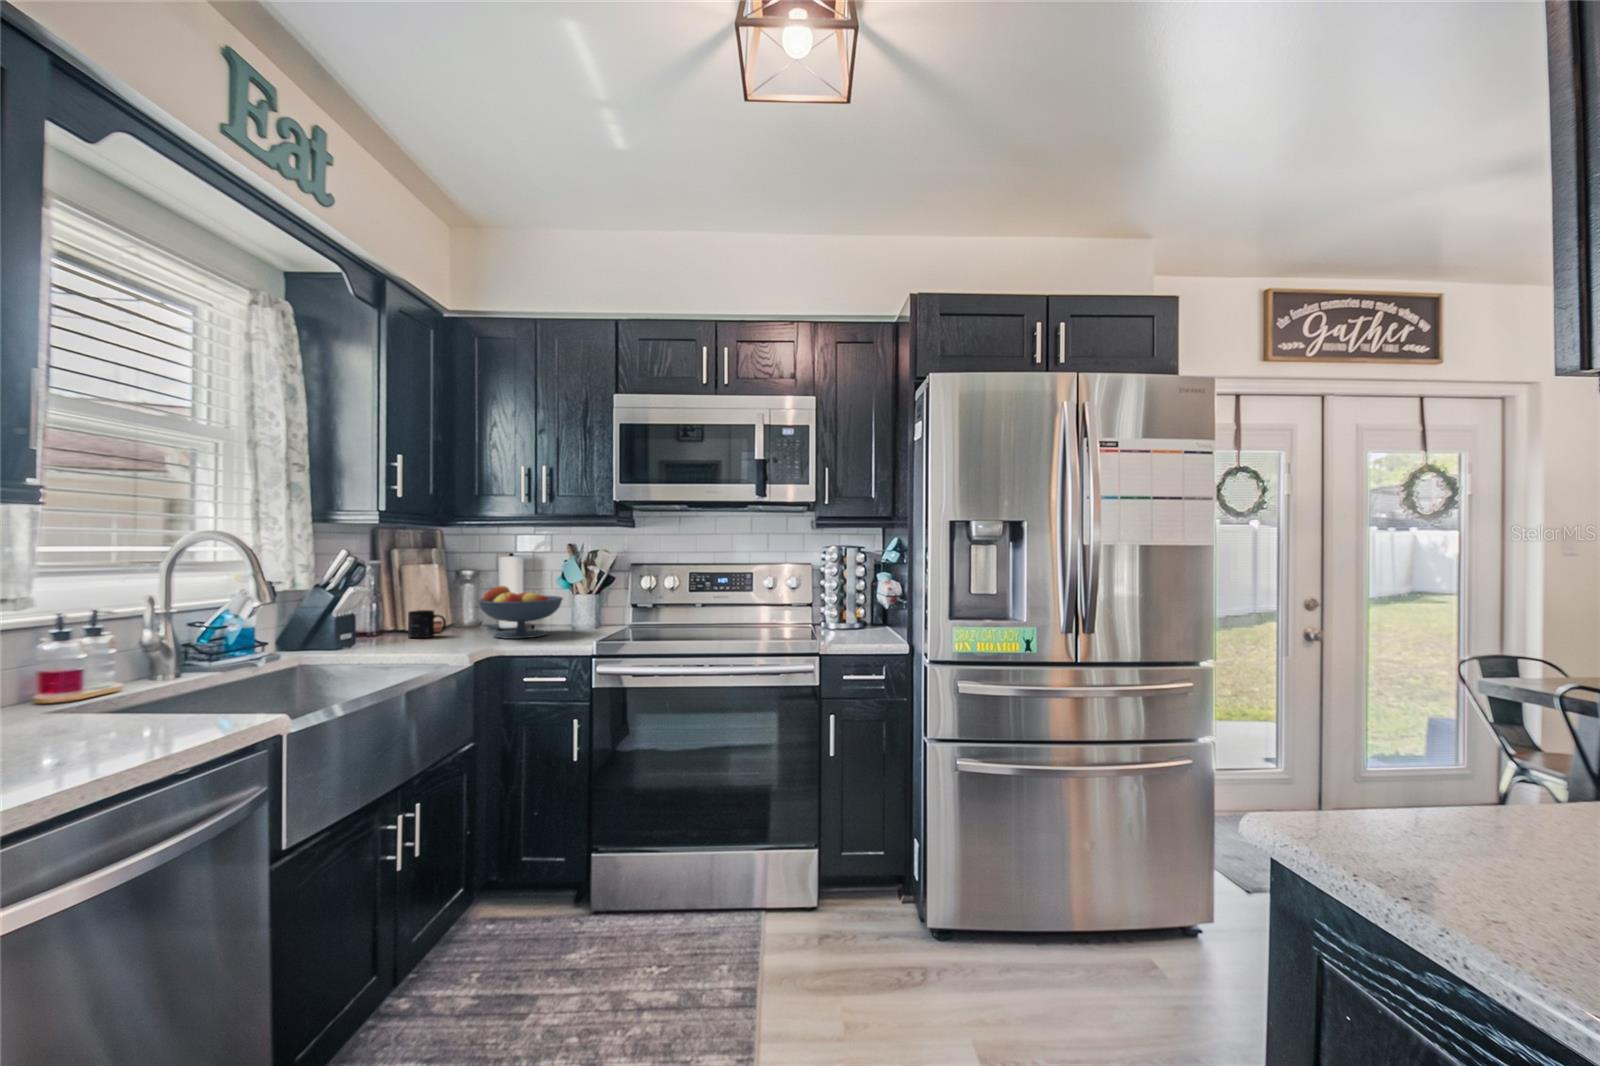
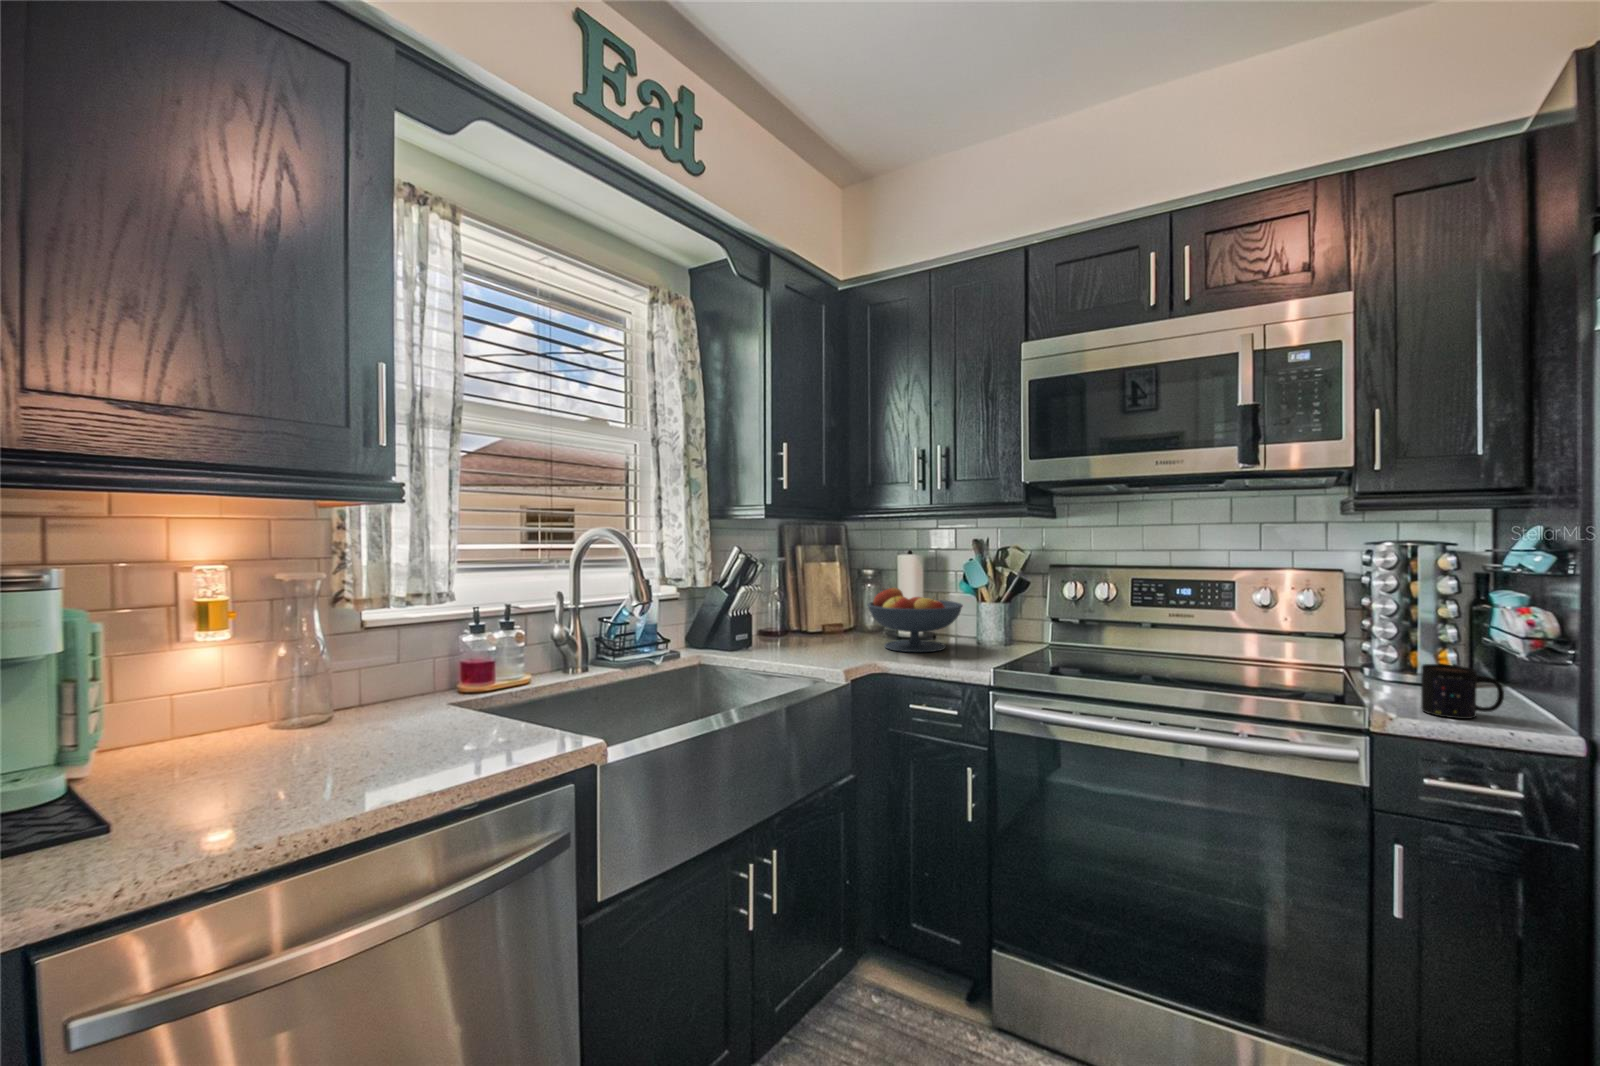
mug: present [408,610,446,638] -> present [1421,664,1504,719]

